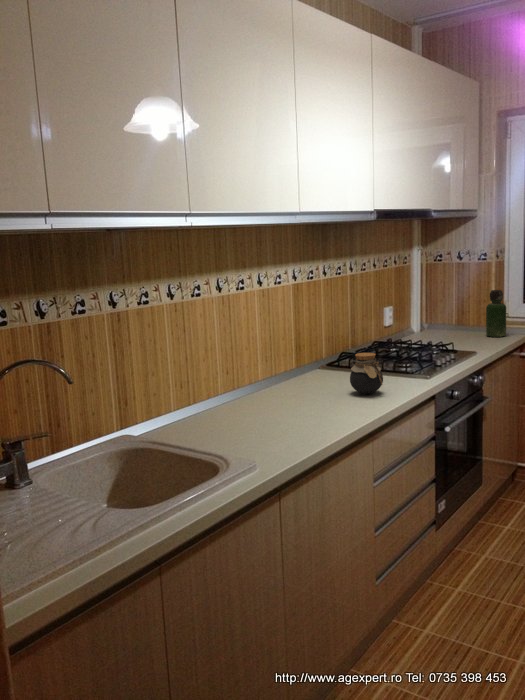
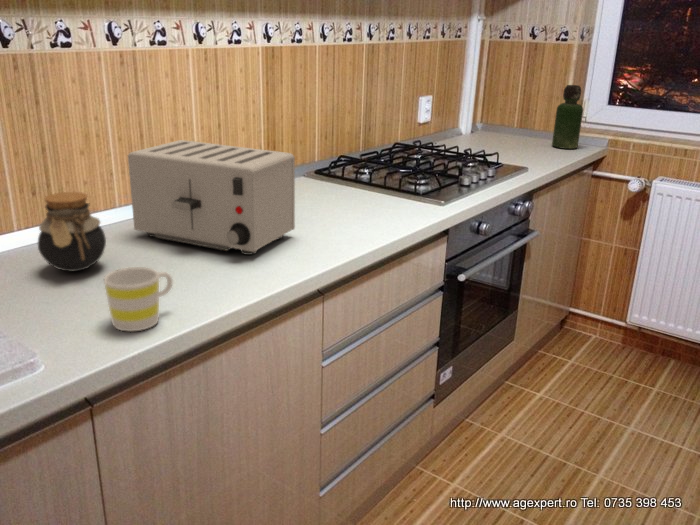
toaster: none [238,348,343,415] -> present [128,140,295,255]
jar: present [350,353,383,394] -> present [38,192,106,271]
mug: none [271,417,303,452] -> present [104,267,172,332]

